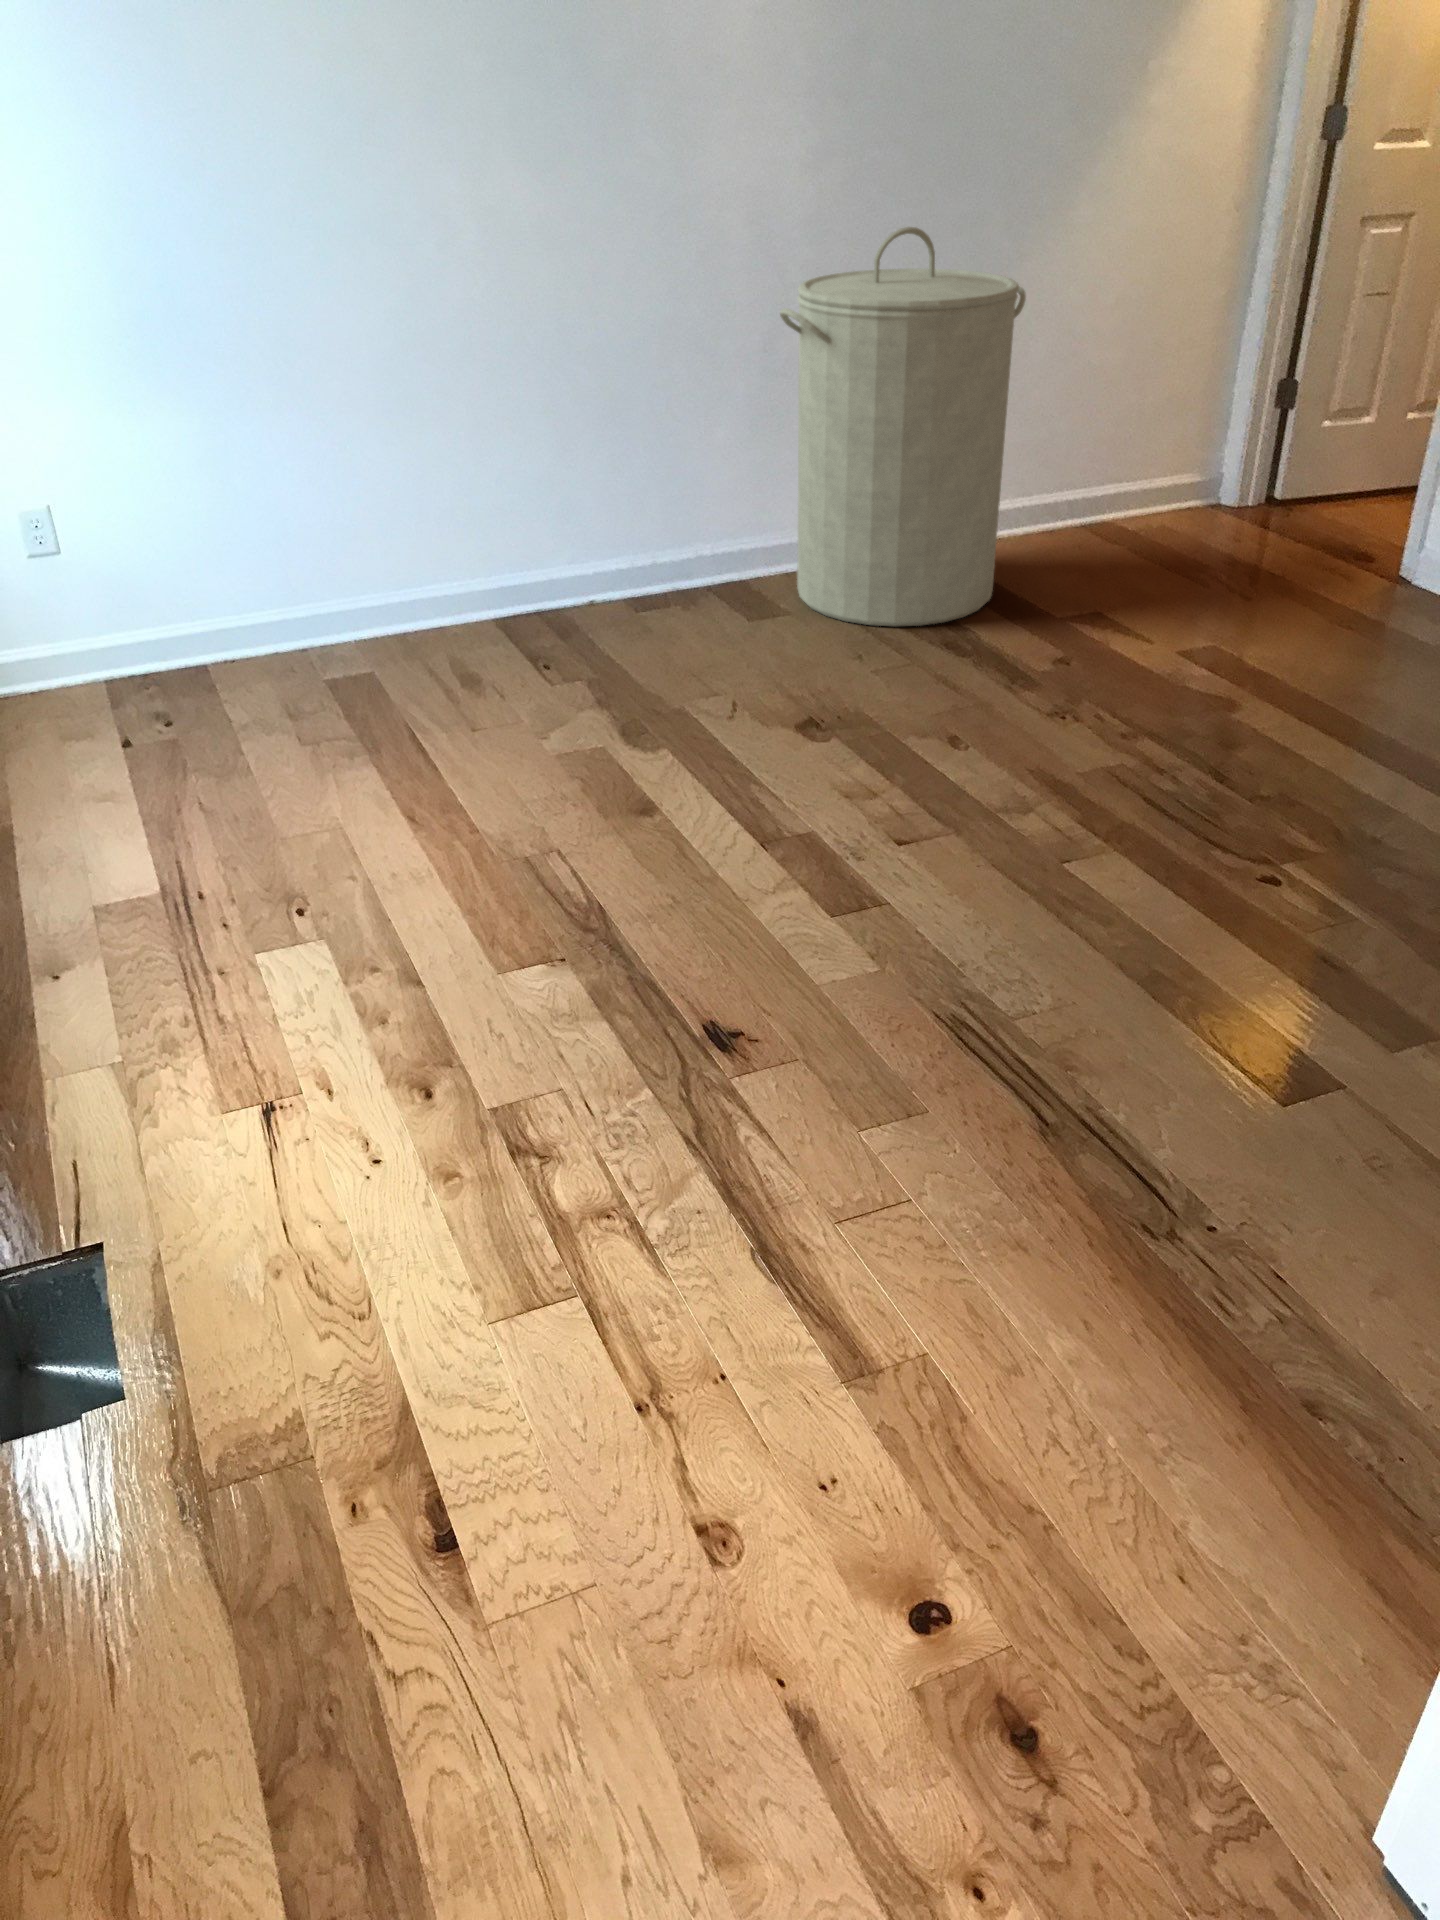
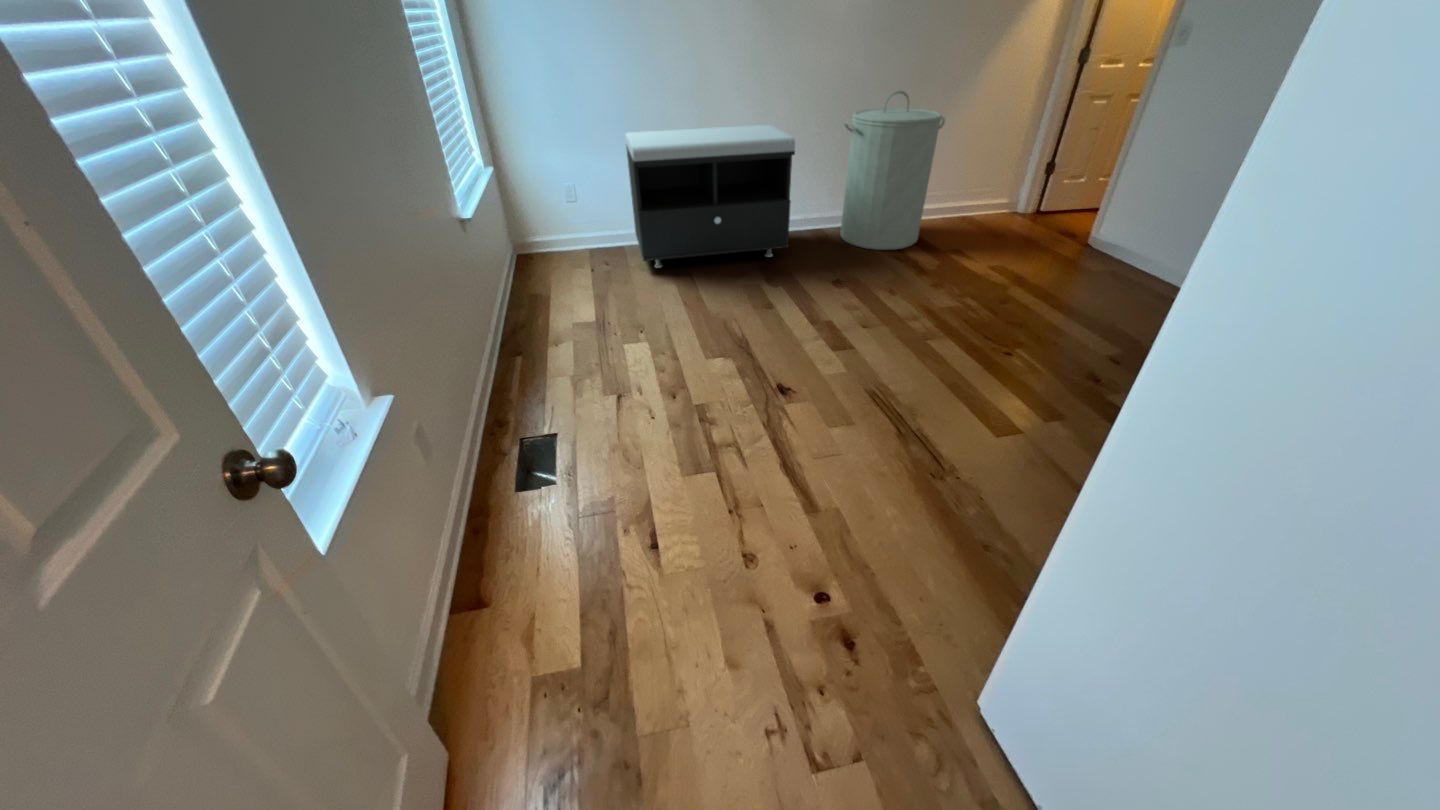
storage bench: none [194,323,672,721] -> present [625,125,795,268]

